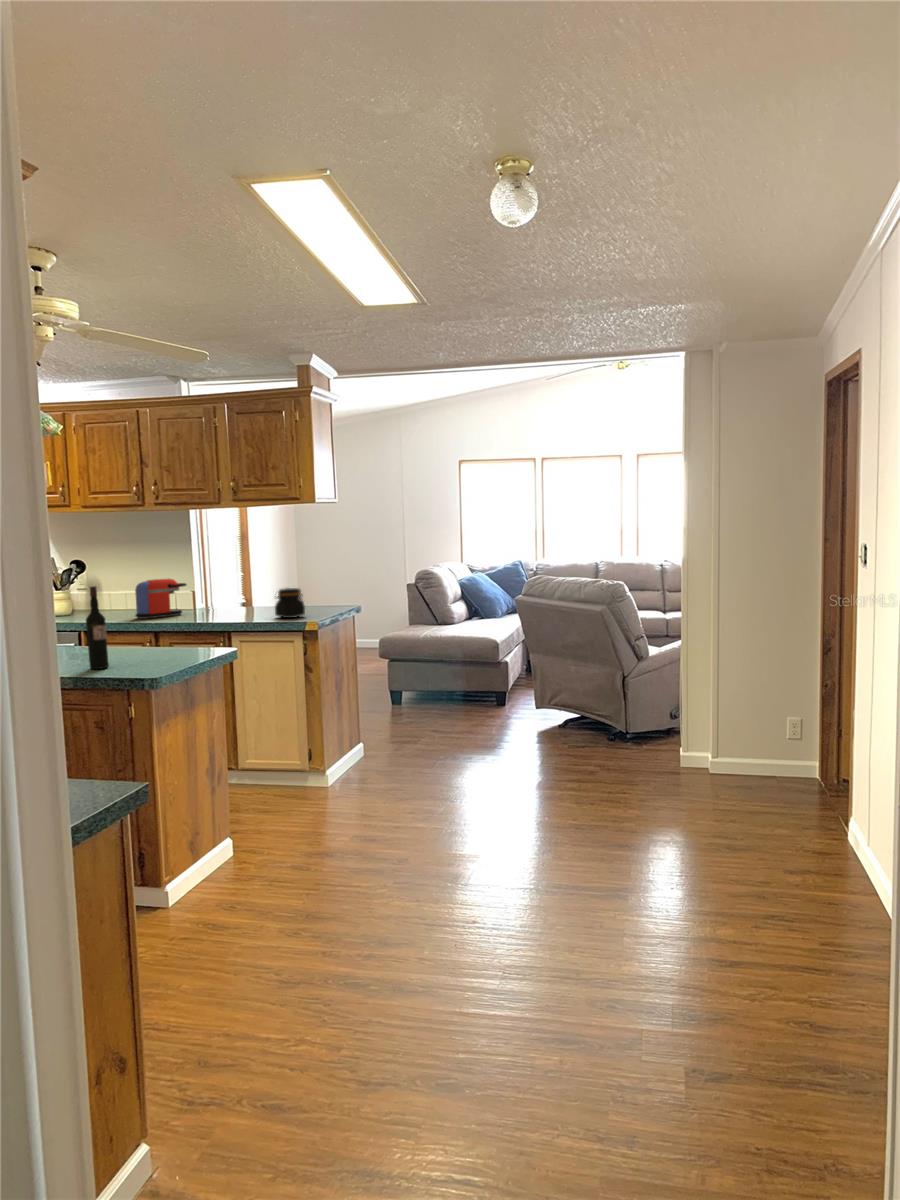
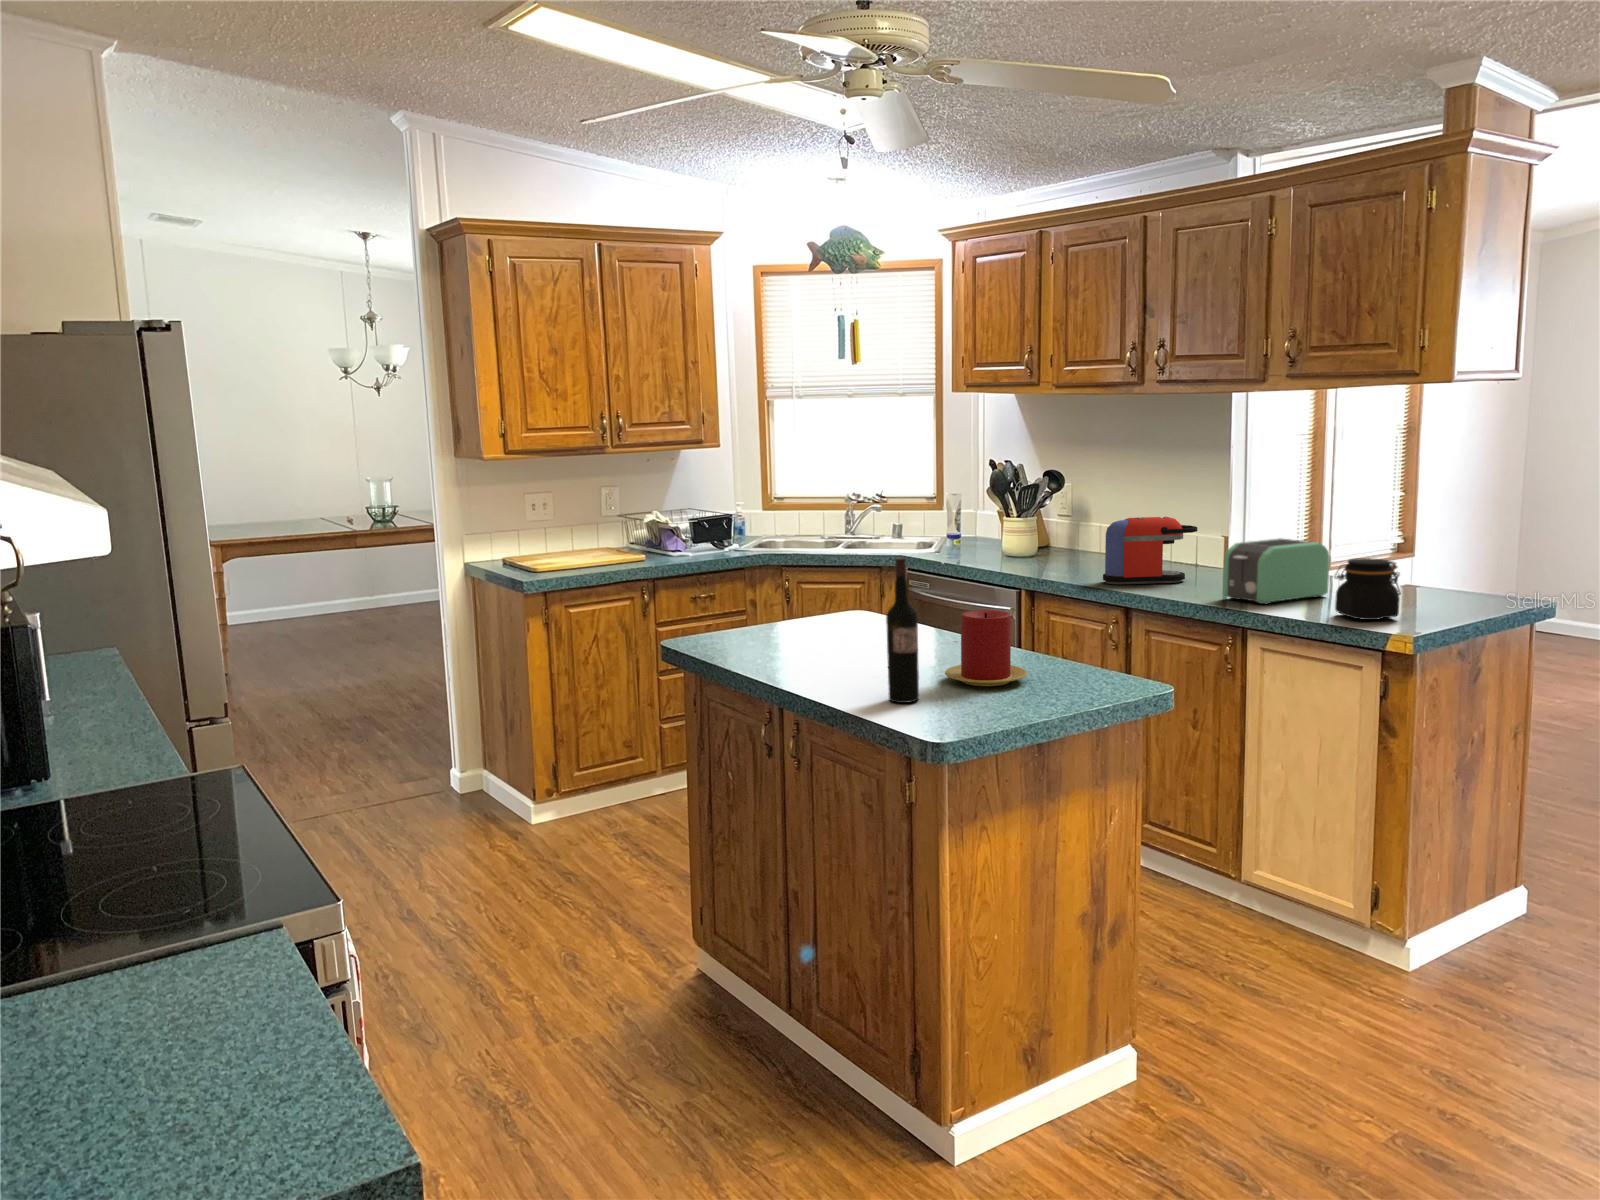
toaster: none [212,585,263,618] -> present [1223,538,1329,604]
candle: none [108,618,157,659] -> present [945,610,1027,686]

